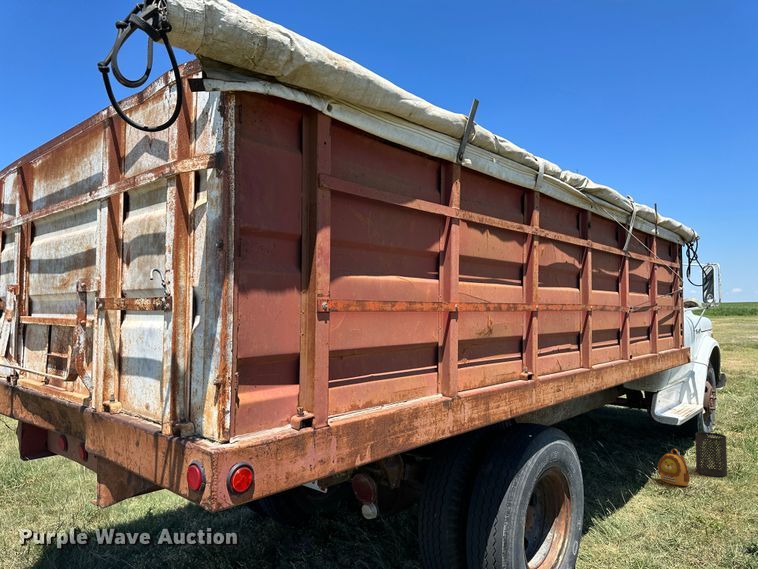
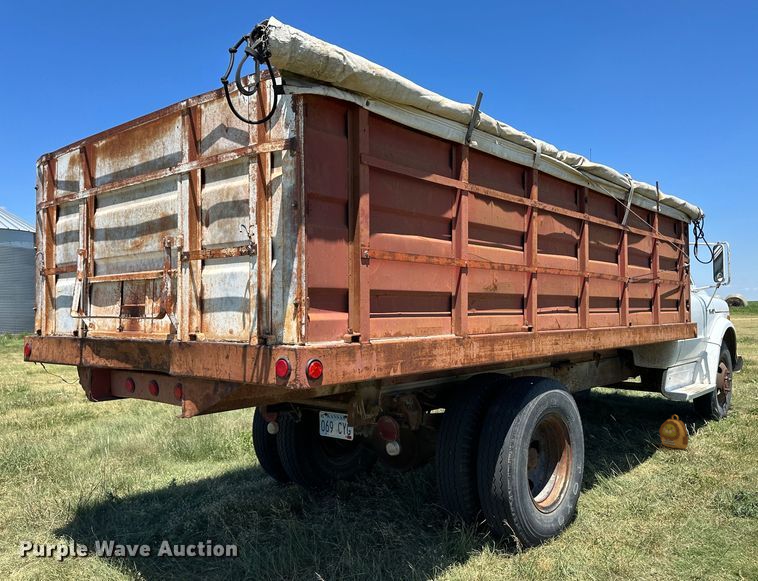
trash can: present [695,432,727,476] -> none [697,402,727,442]

